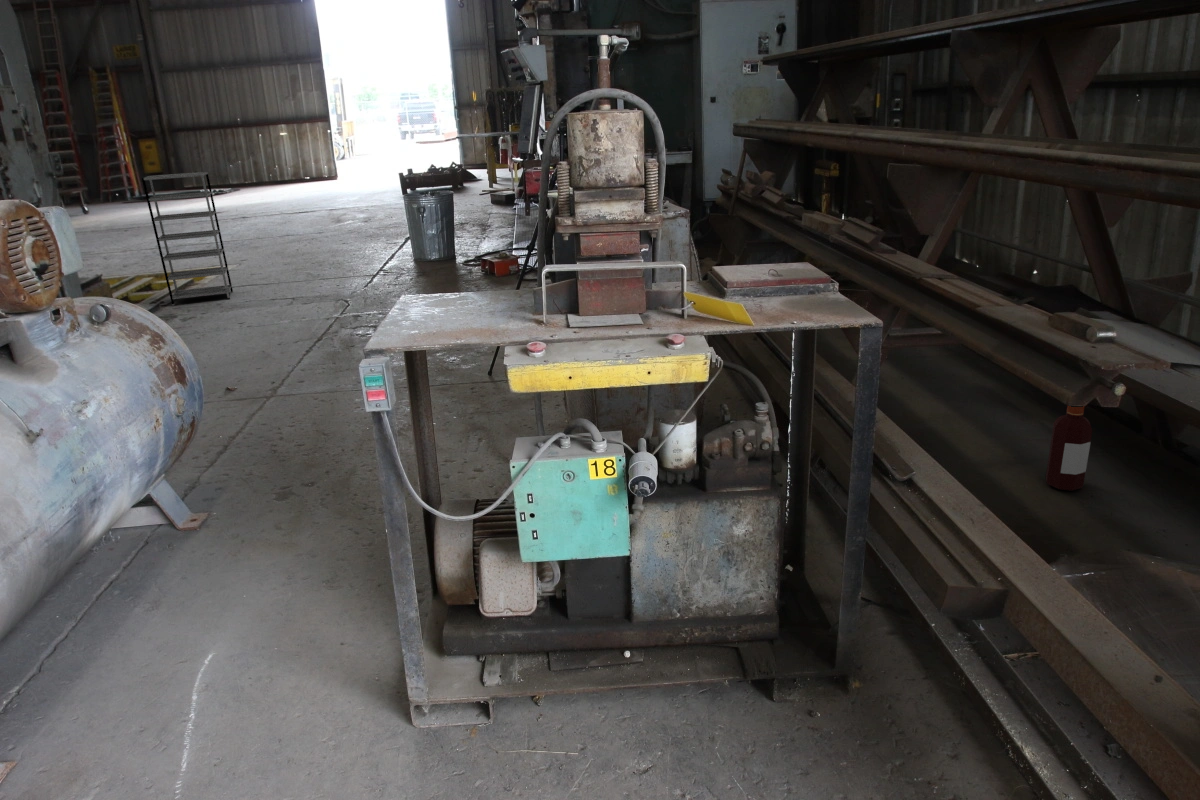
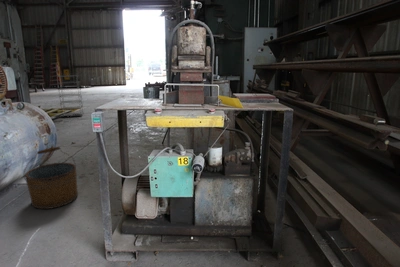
bottle: present [1046,406,1092,491] -> none [360,149,377,190]
bucket: none [138,424,287,597] -> present [24,147,78,209]

